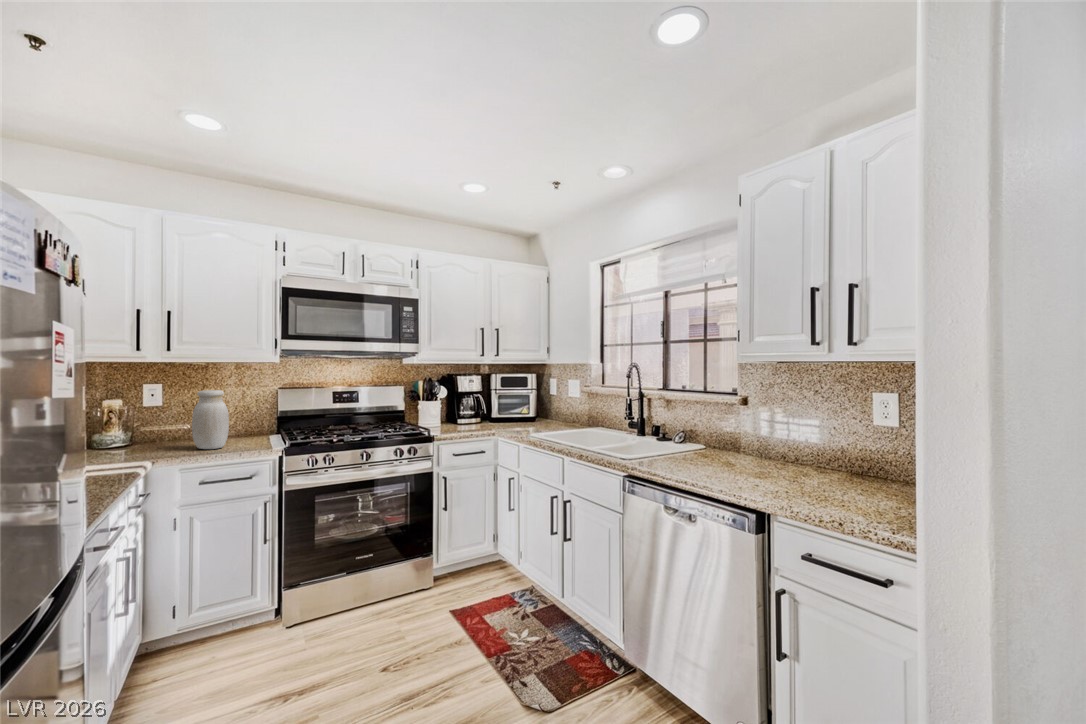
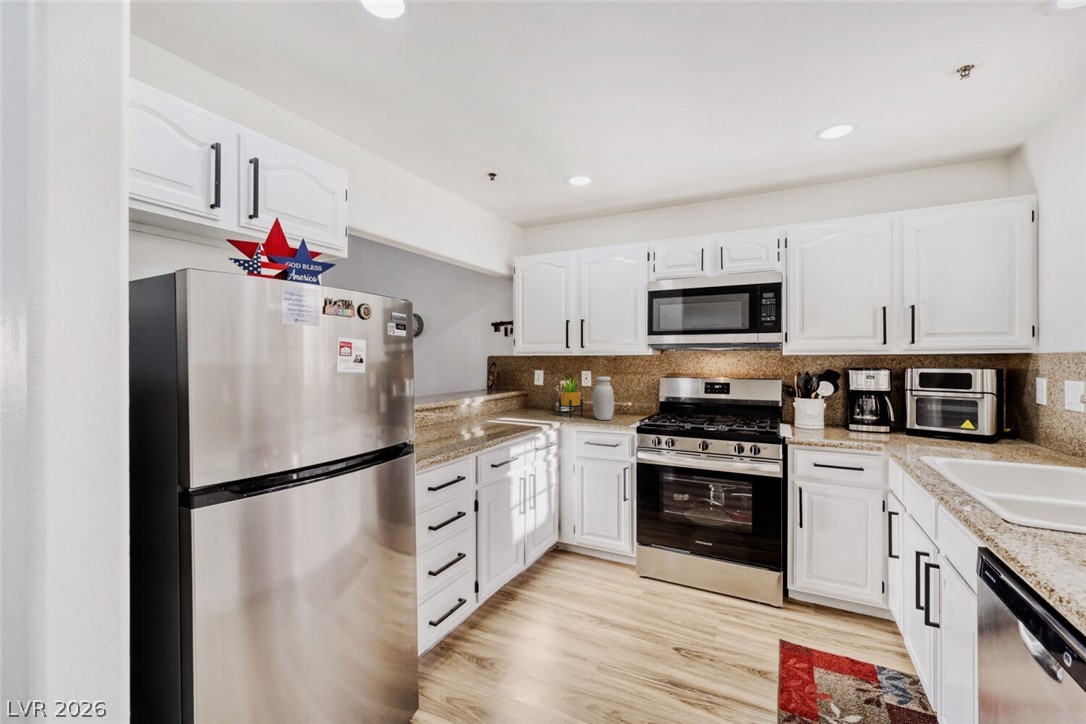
potted plant: none [118,390,164,454] -> present [559,377,583,417]

